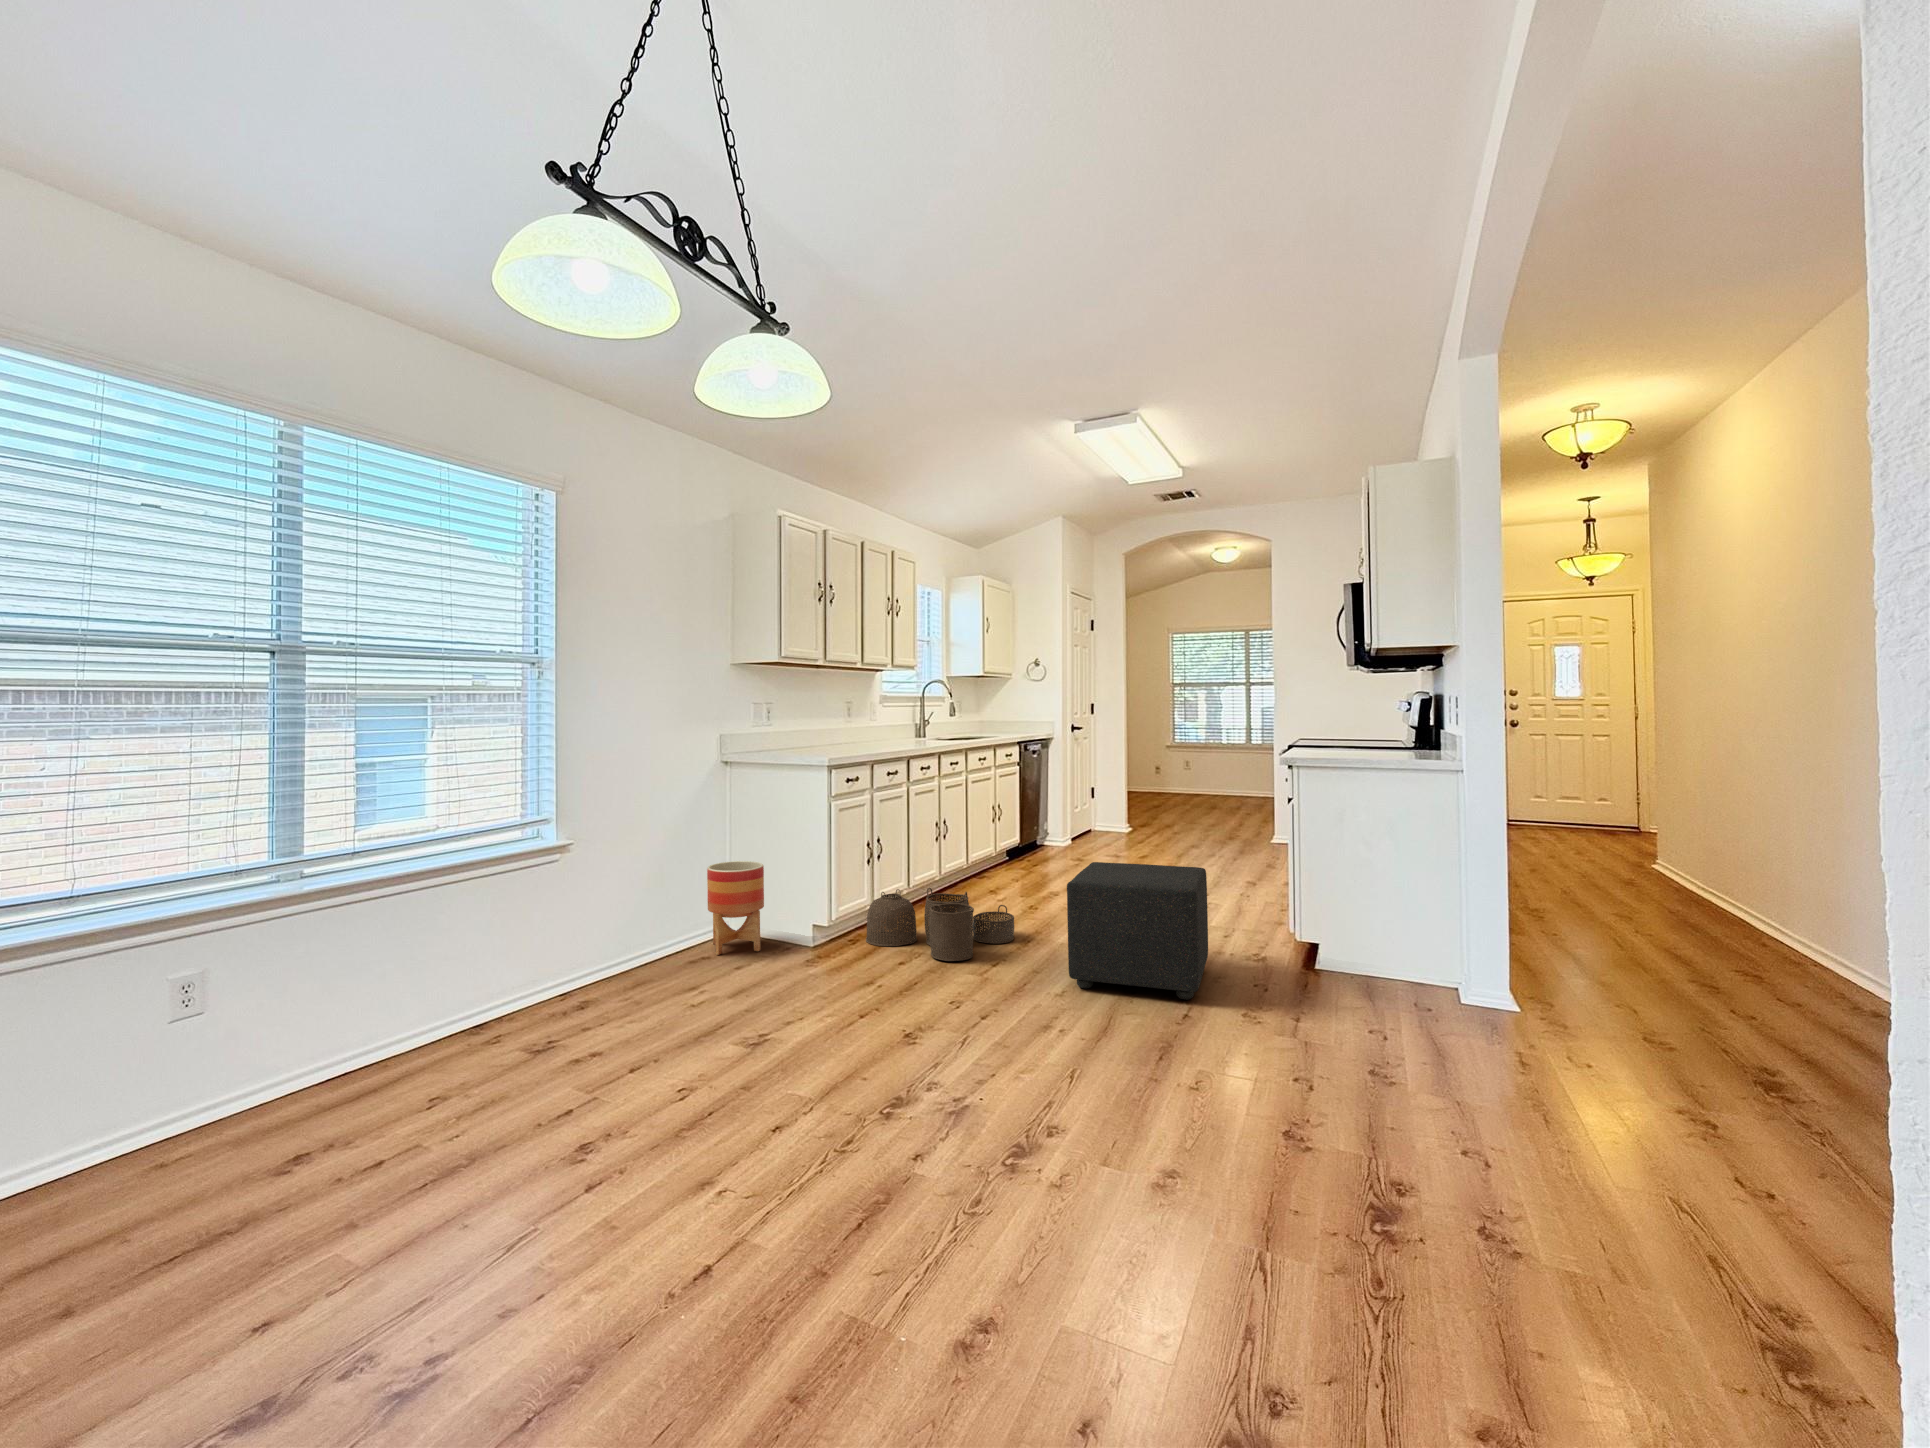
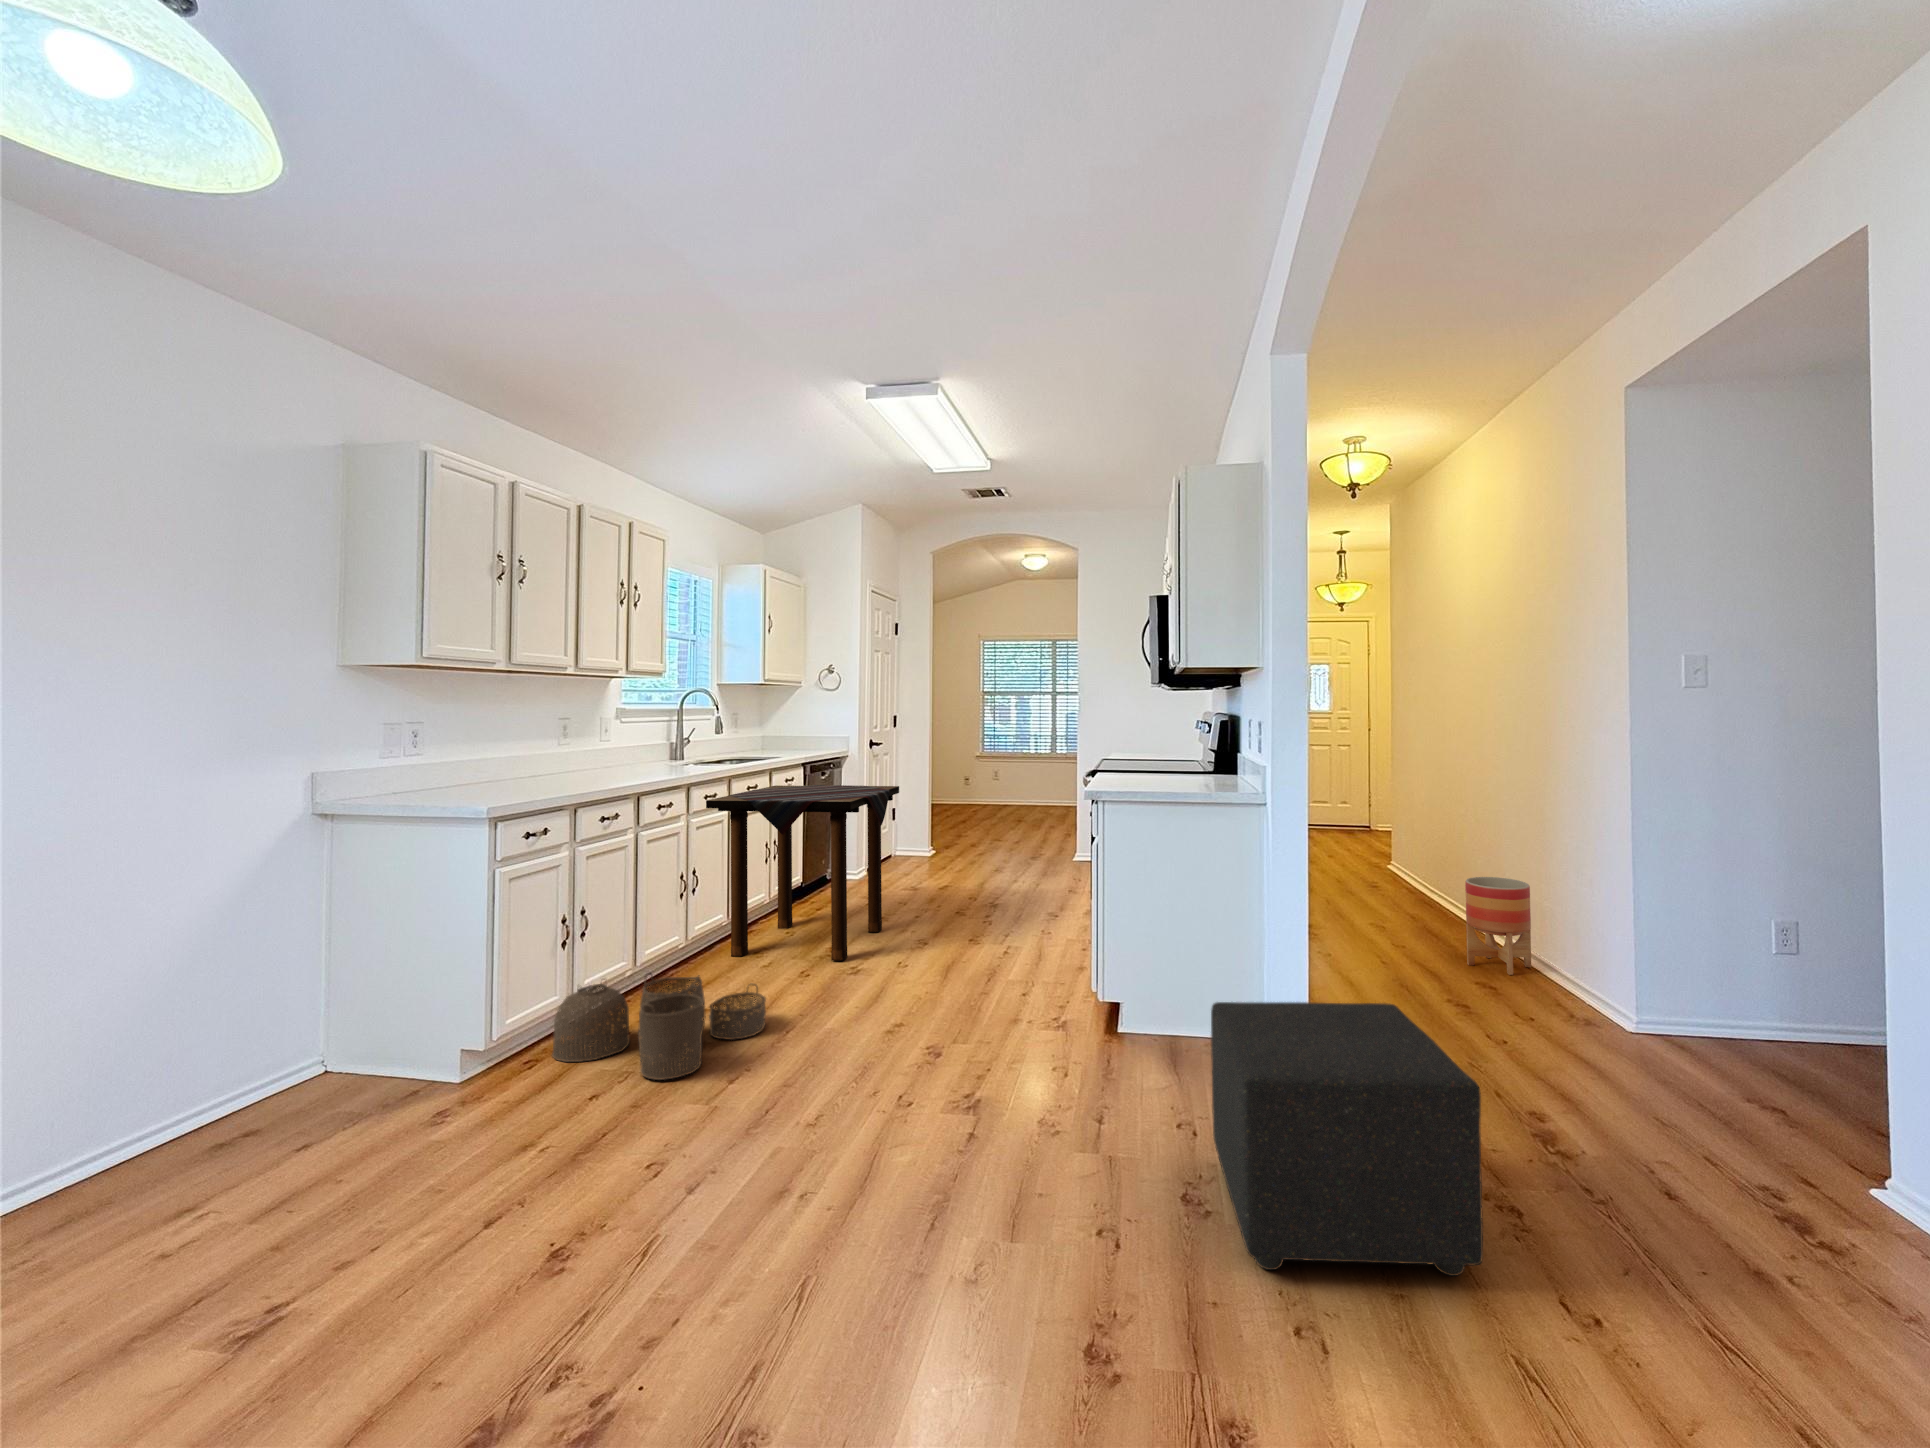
side table: none [954,758,1108,902] -> present [706,785,899,961]
planter: present [707,861,764,955] -> present [1465,877,1531,975]
ottoman: present [1067,862,1208,1000] -> present [1211,1002,1483,1276]

